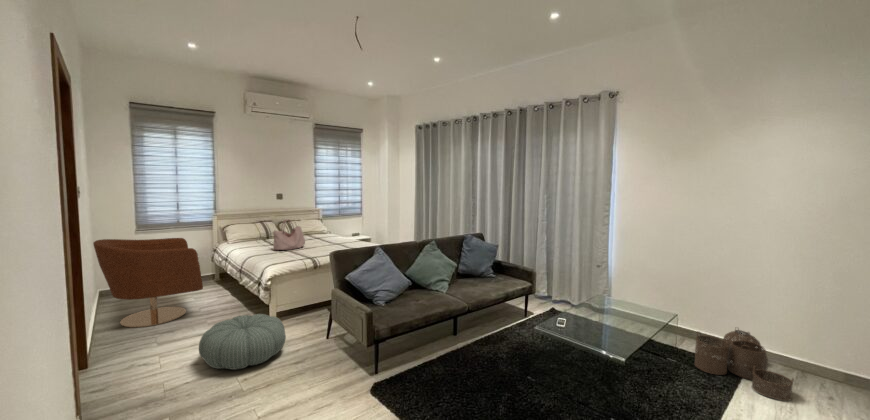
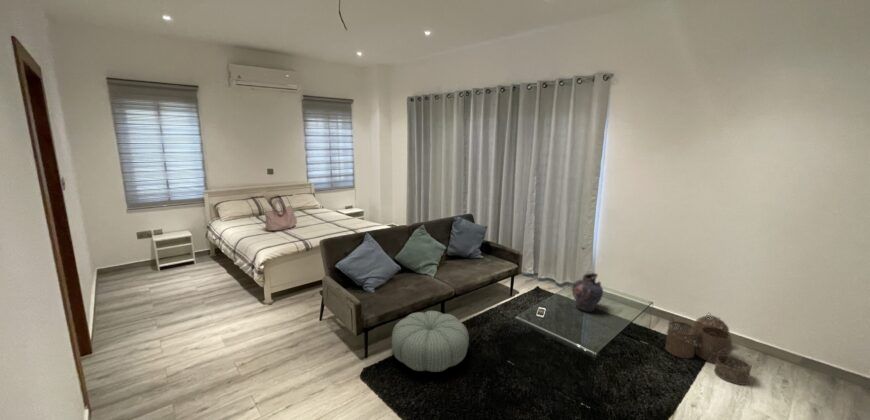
armchair: present [93,238,203,328] -> none [86,219,198,309]
vase: none [592,283,625,324] -> present [572,273,603,311]
pouf: present [199,314,286,370] -> present [392,311,469,372]

